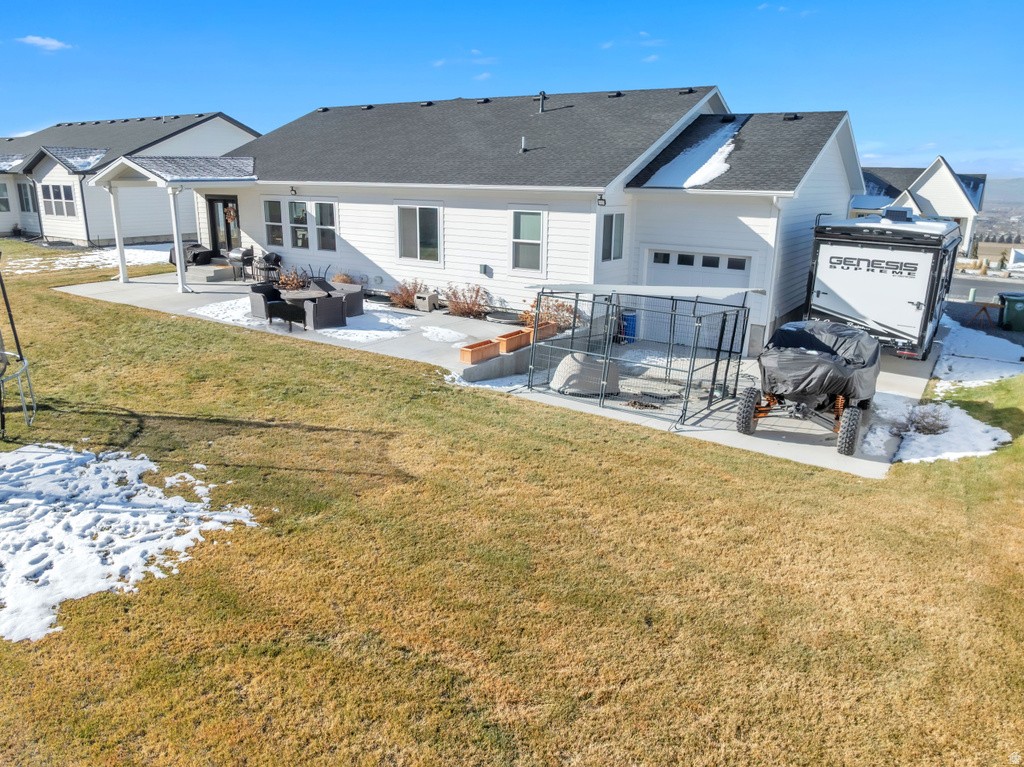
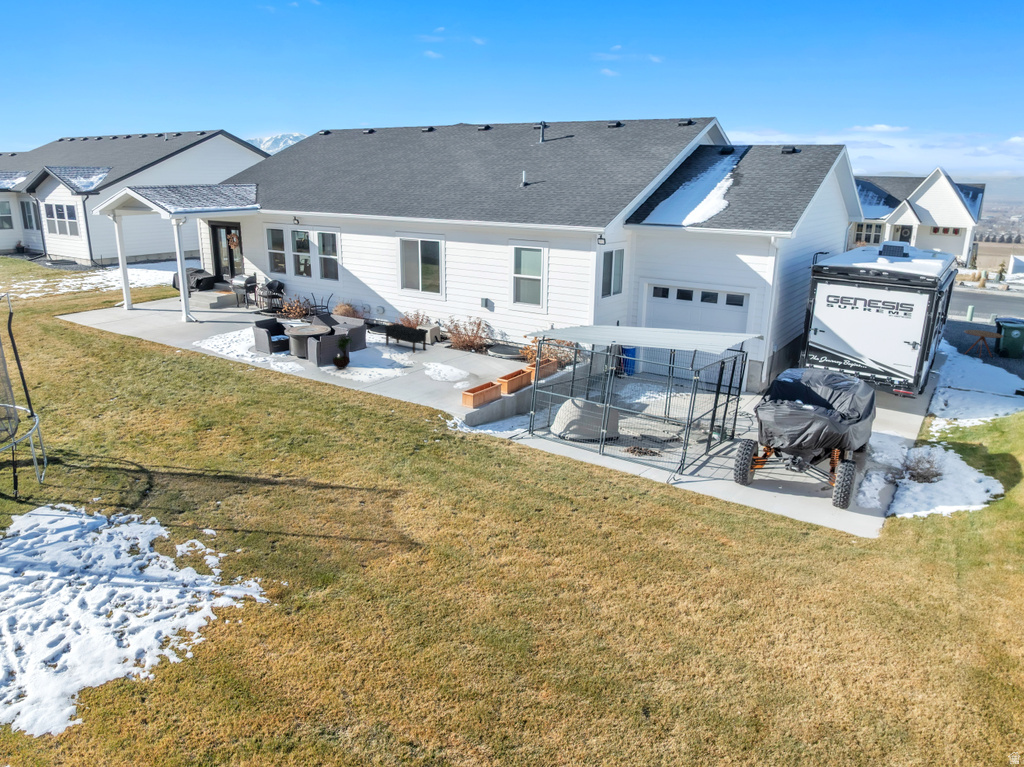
potted tree: none [330,296,351,332] -> present [333,335,352,369]
bench: present [267,301,307,333] -> present [385,324,426,352]

